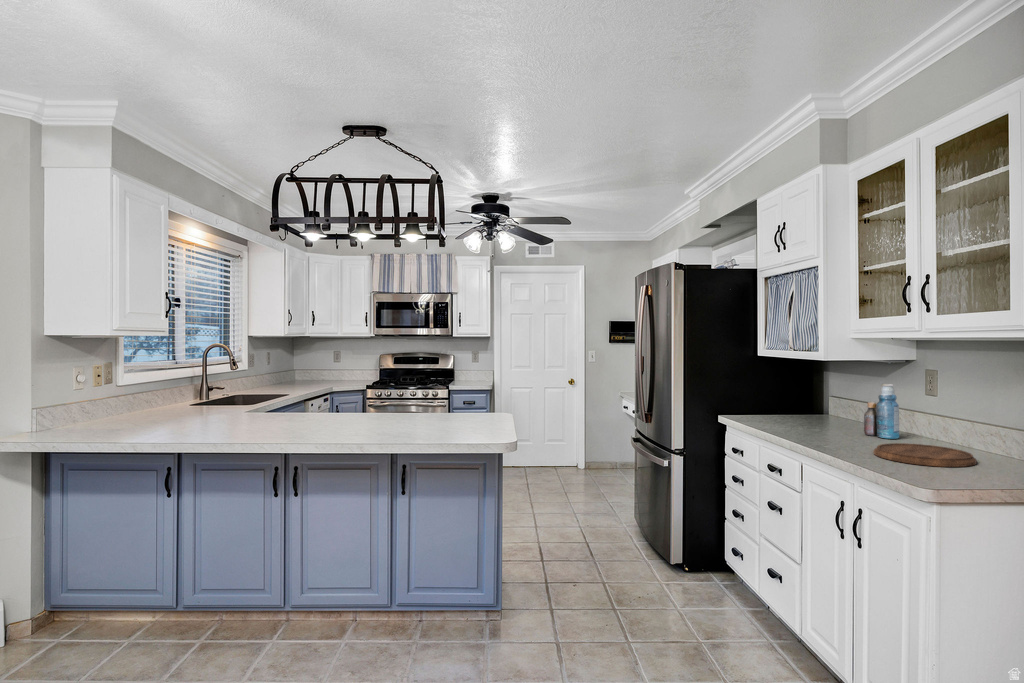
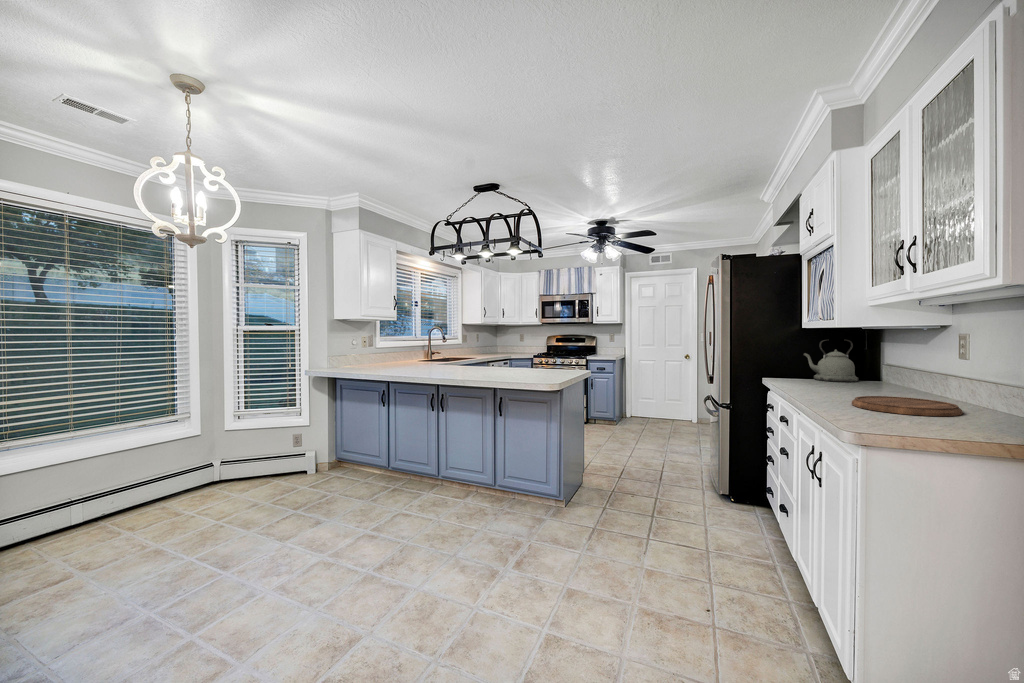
kettle: none [770,372,821,420] -> present [803,340,858,382]
bottle: present [864,384,899,439] -> none [878,344,913,396]

